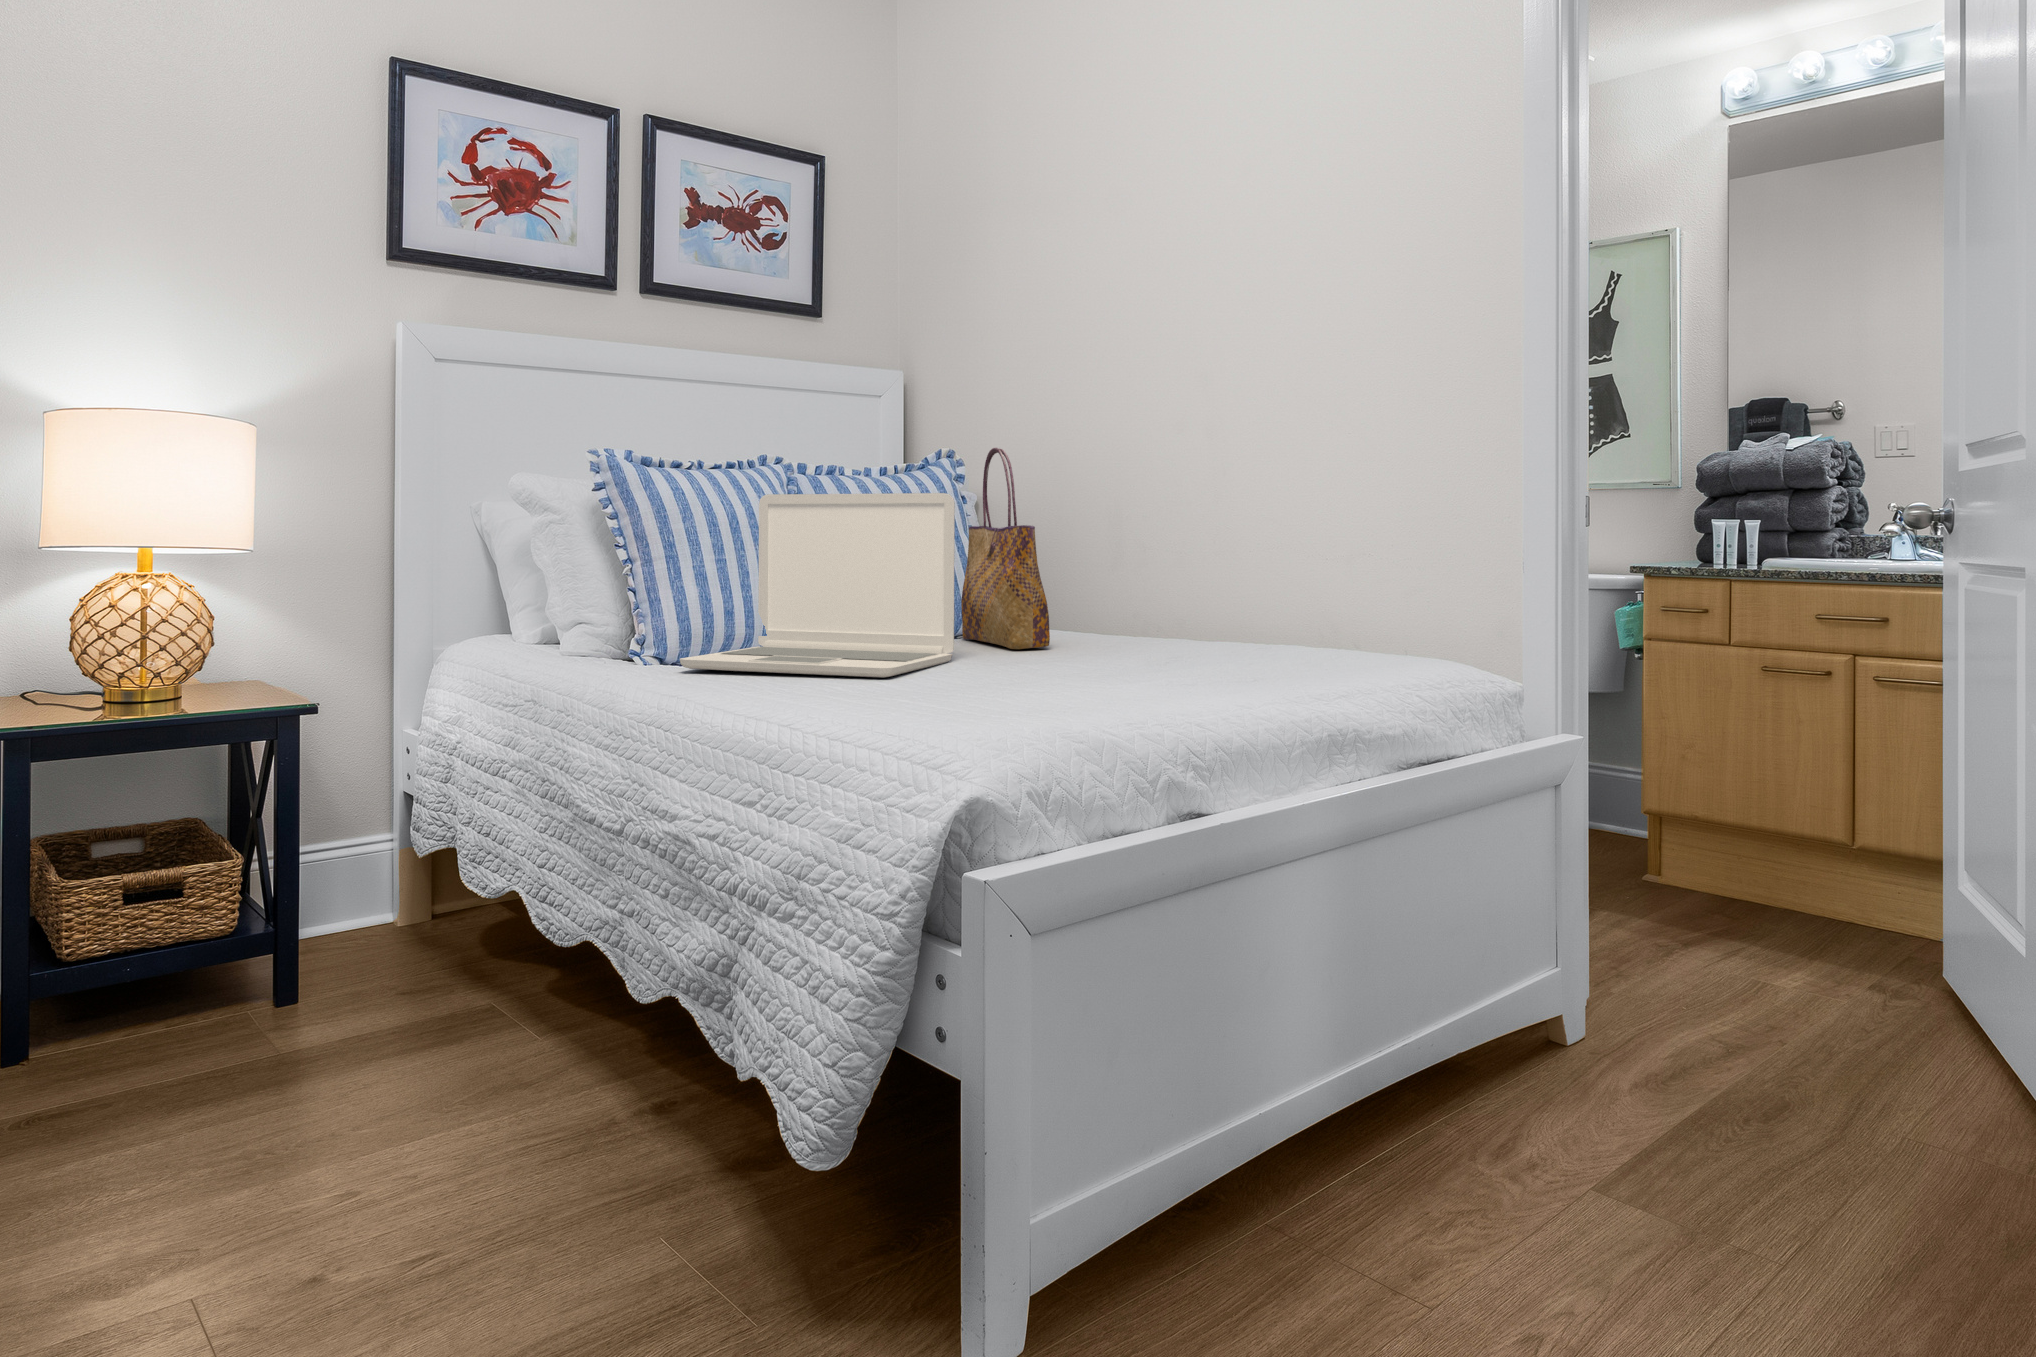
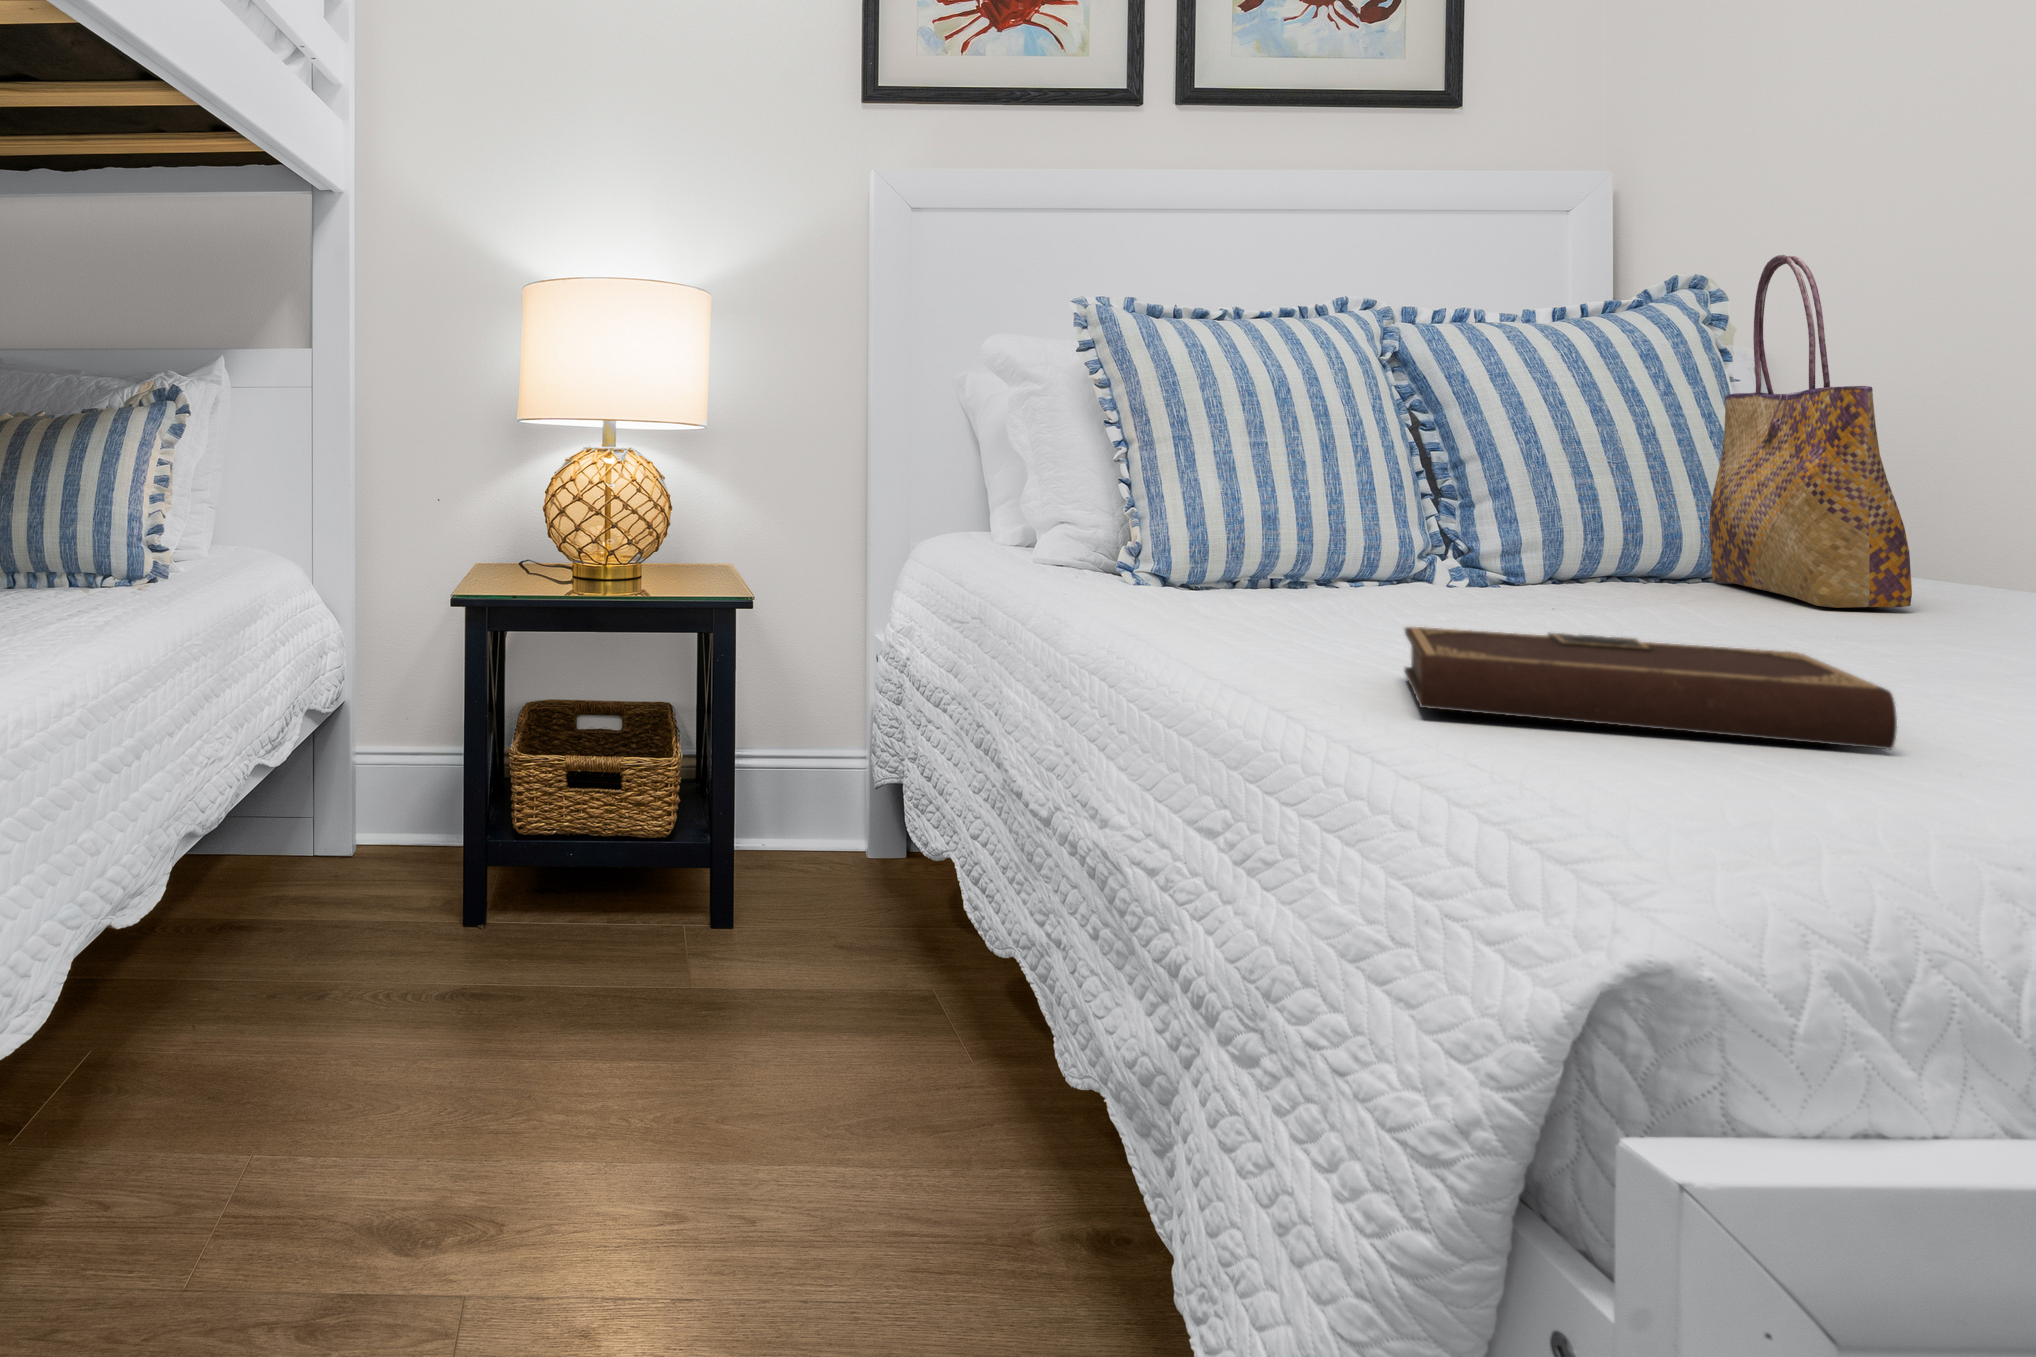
laptop: present [680,493,955,678] -> none [1176,329,1682,637]
notebook: none [840,670,1047,715] -> present [1404,627,1897,750]

